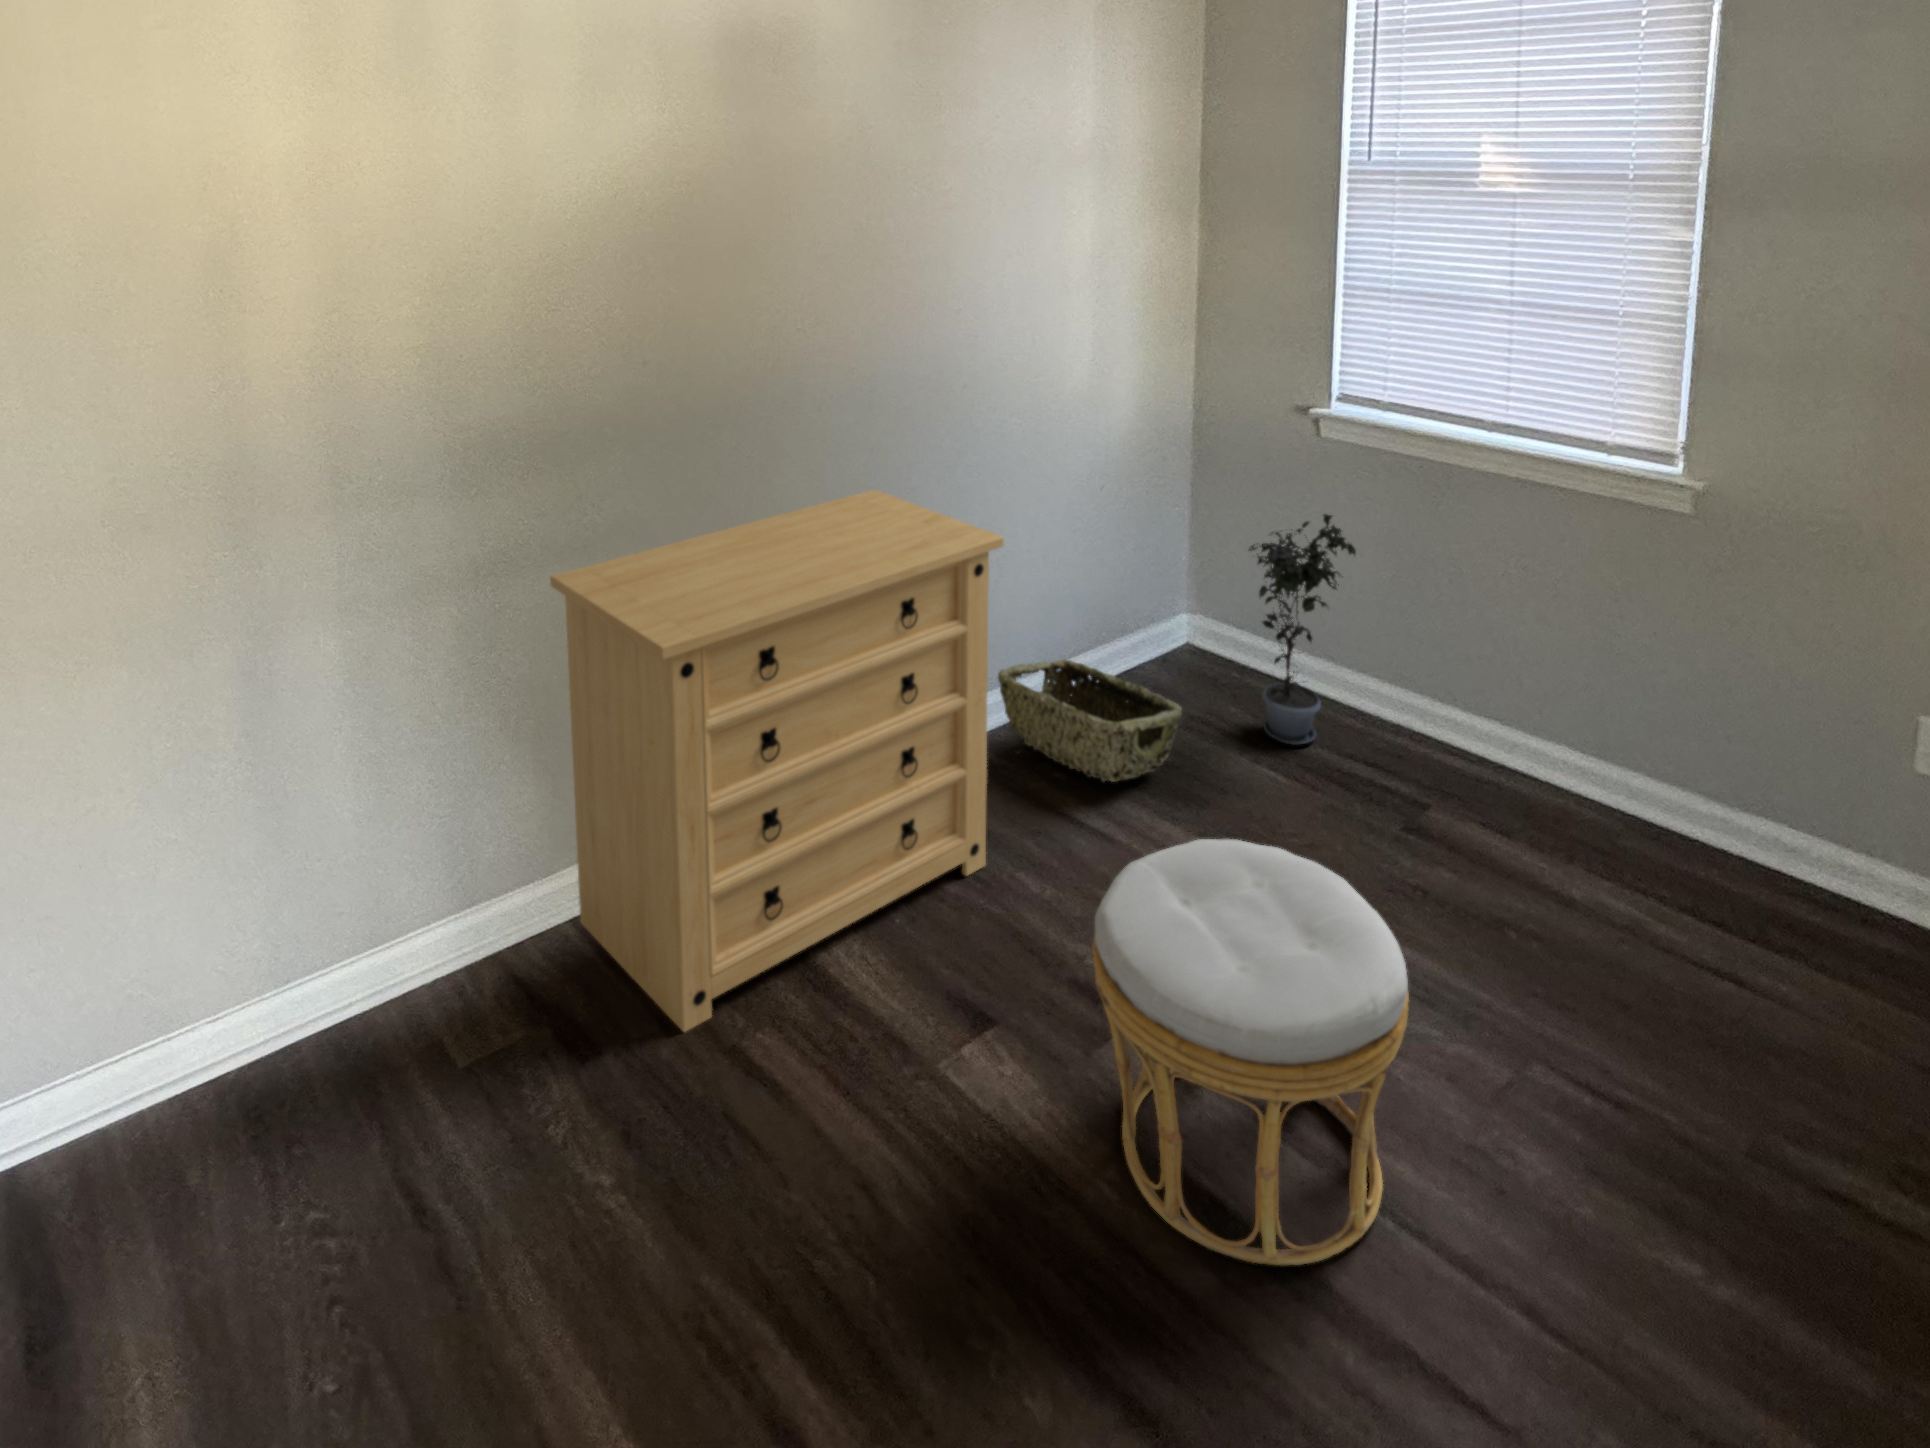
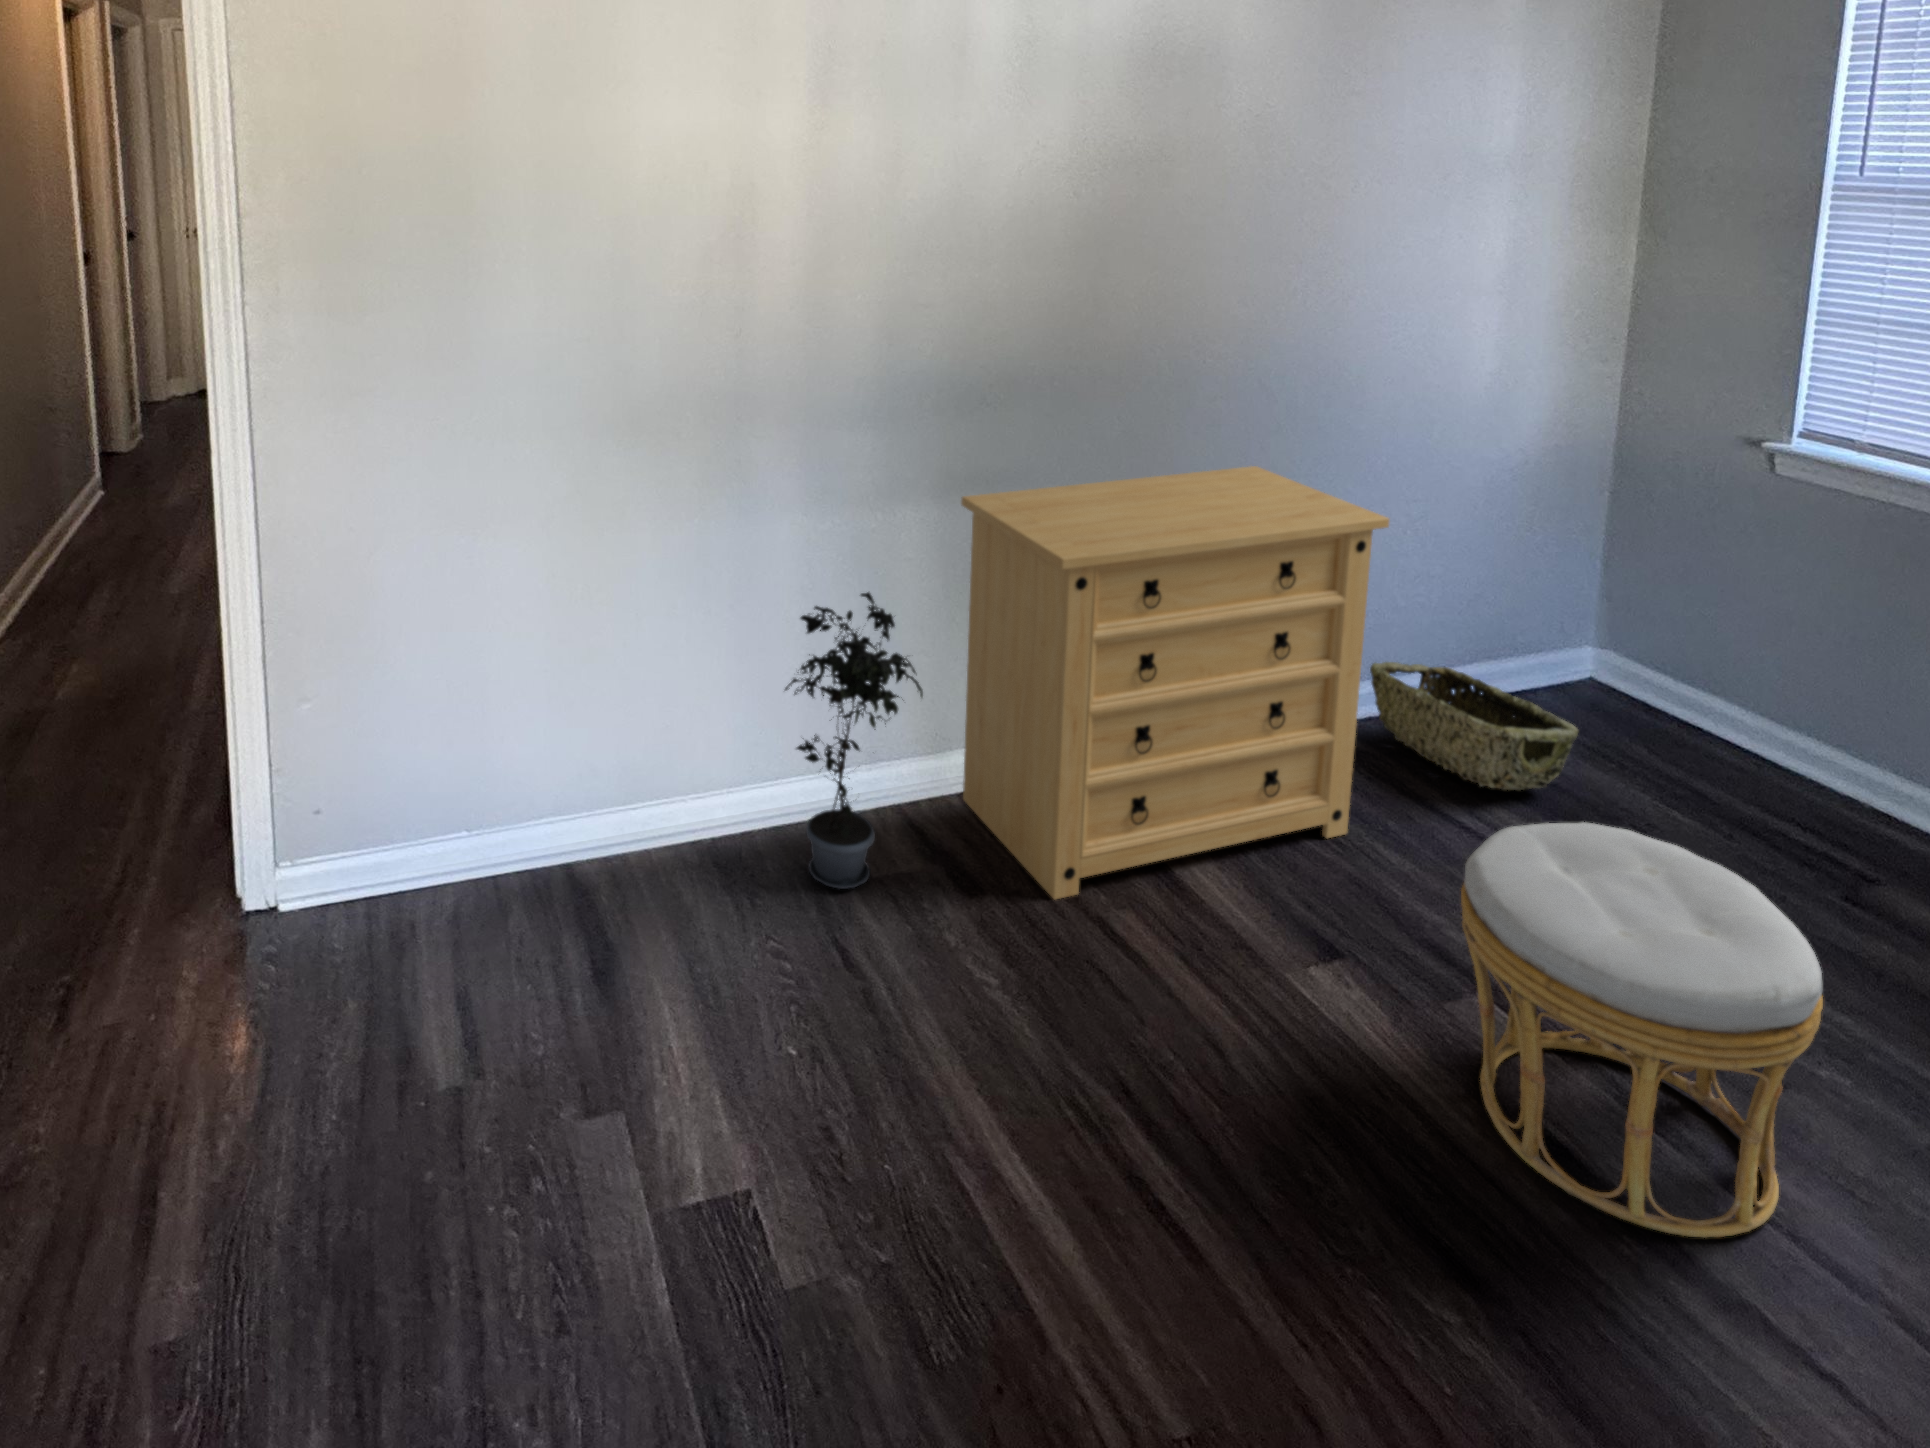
potted plant: present [1249,514,1356,745] -> present [785,592,923,889]

